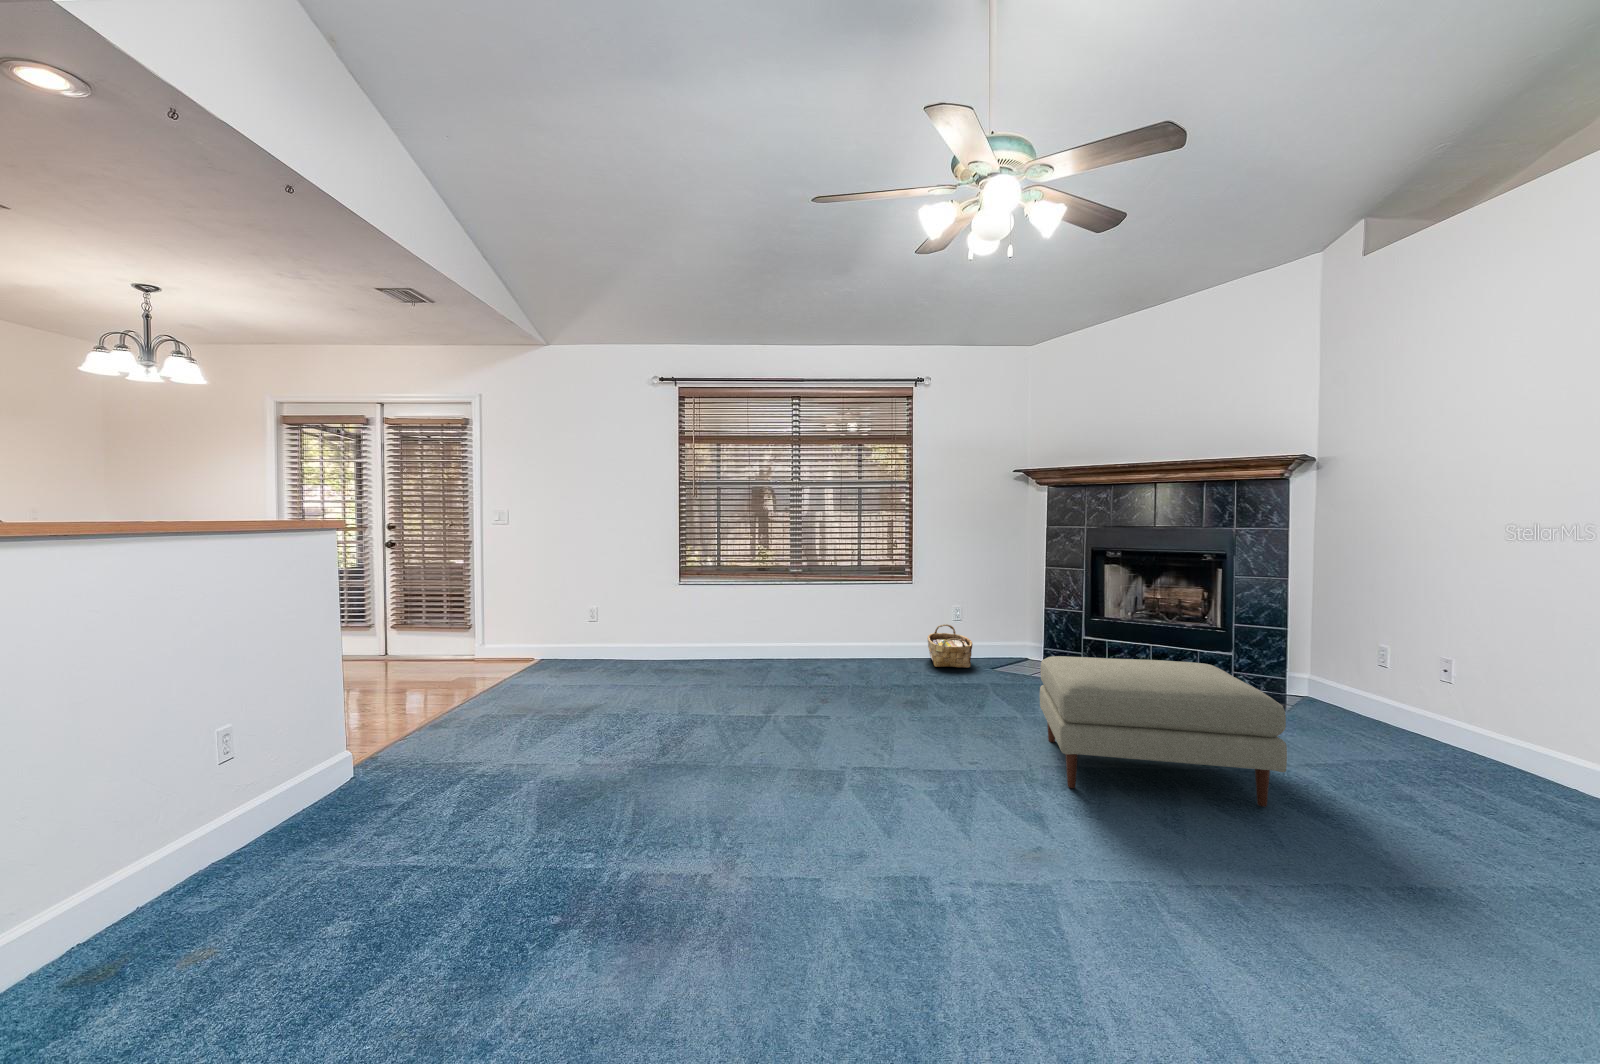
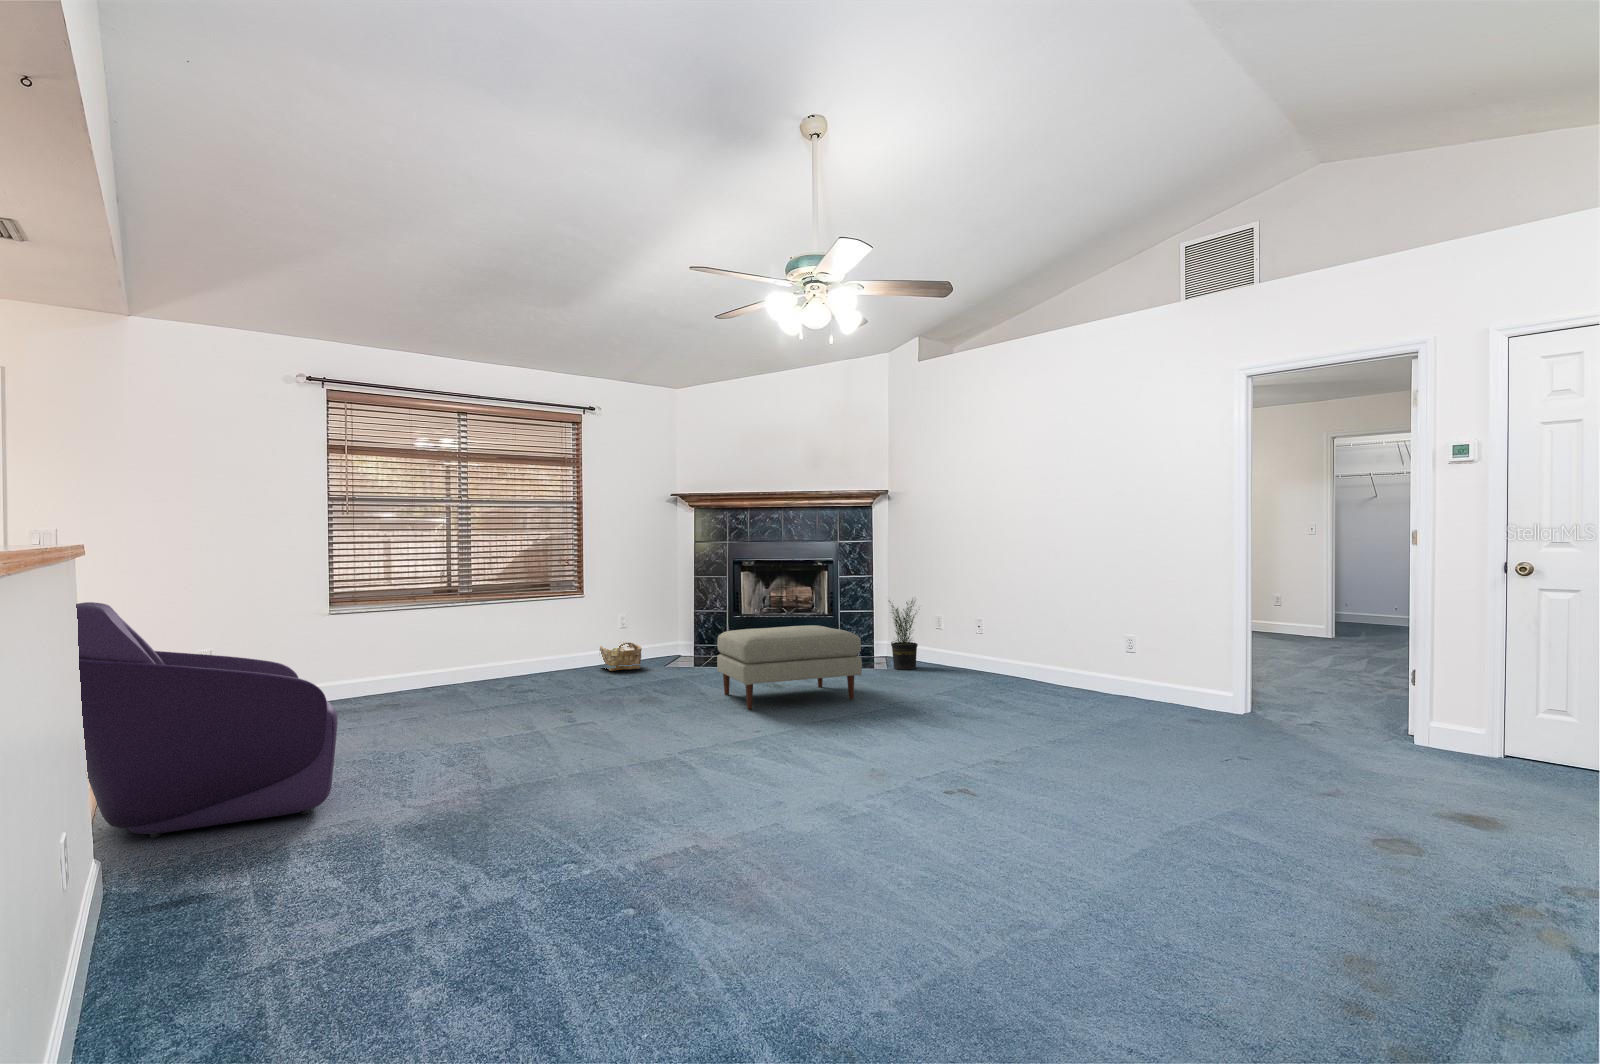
armchair: none [201,604,513,875] -> present [76,602,338,838]
potted plant: none [1336,618,1421,742] -> present [889,600,918,670]

